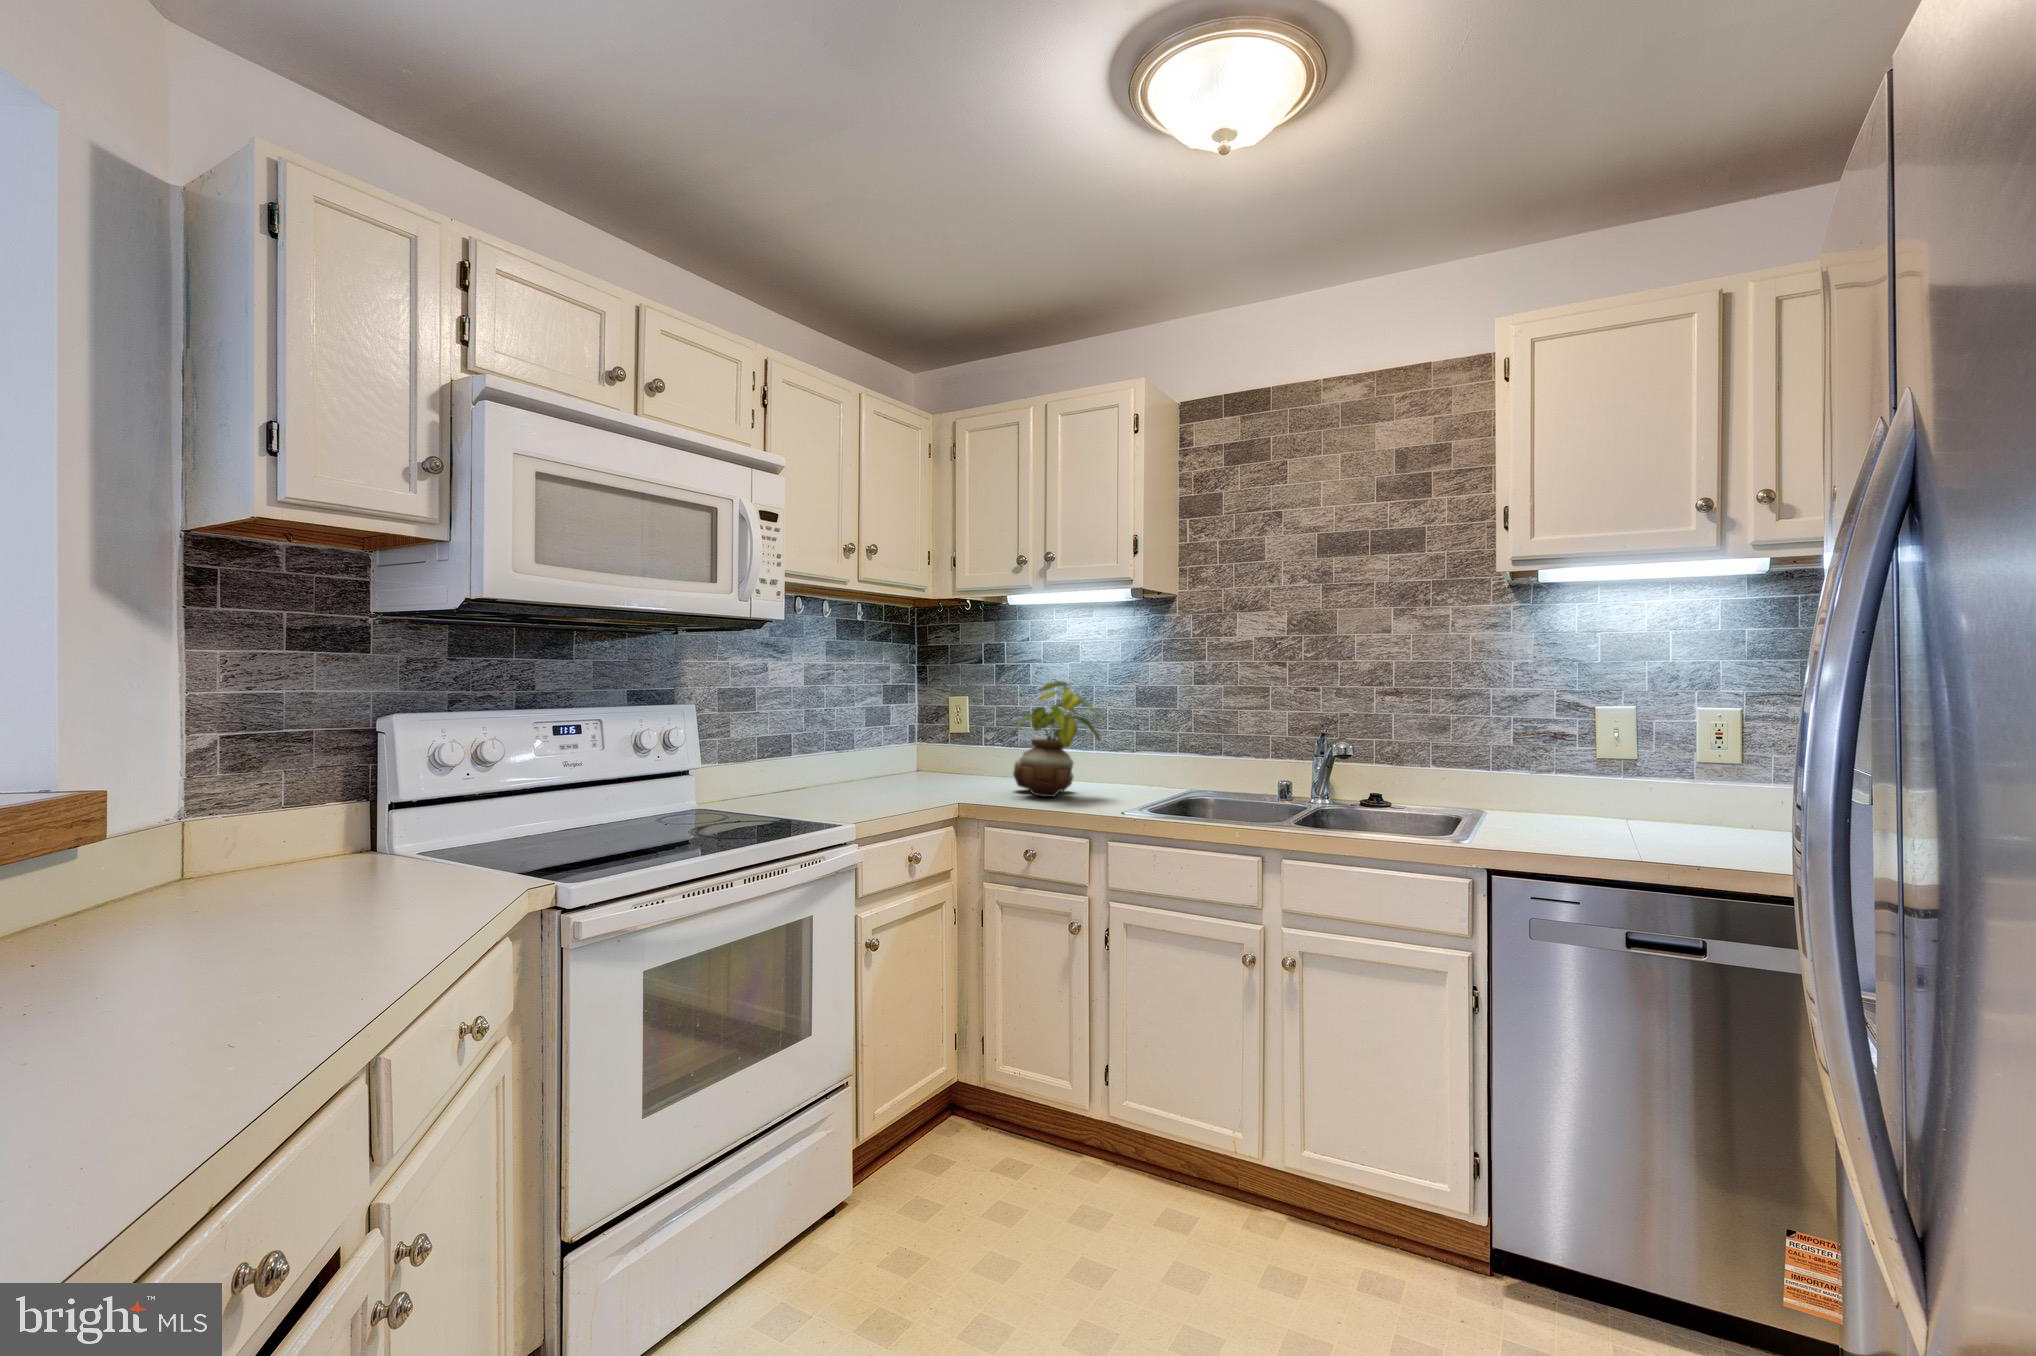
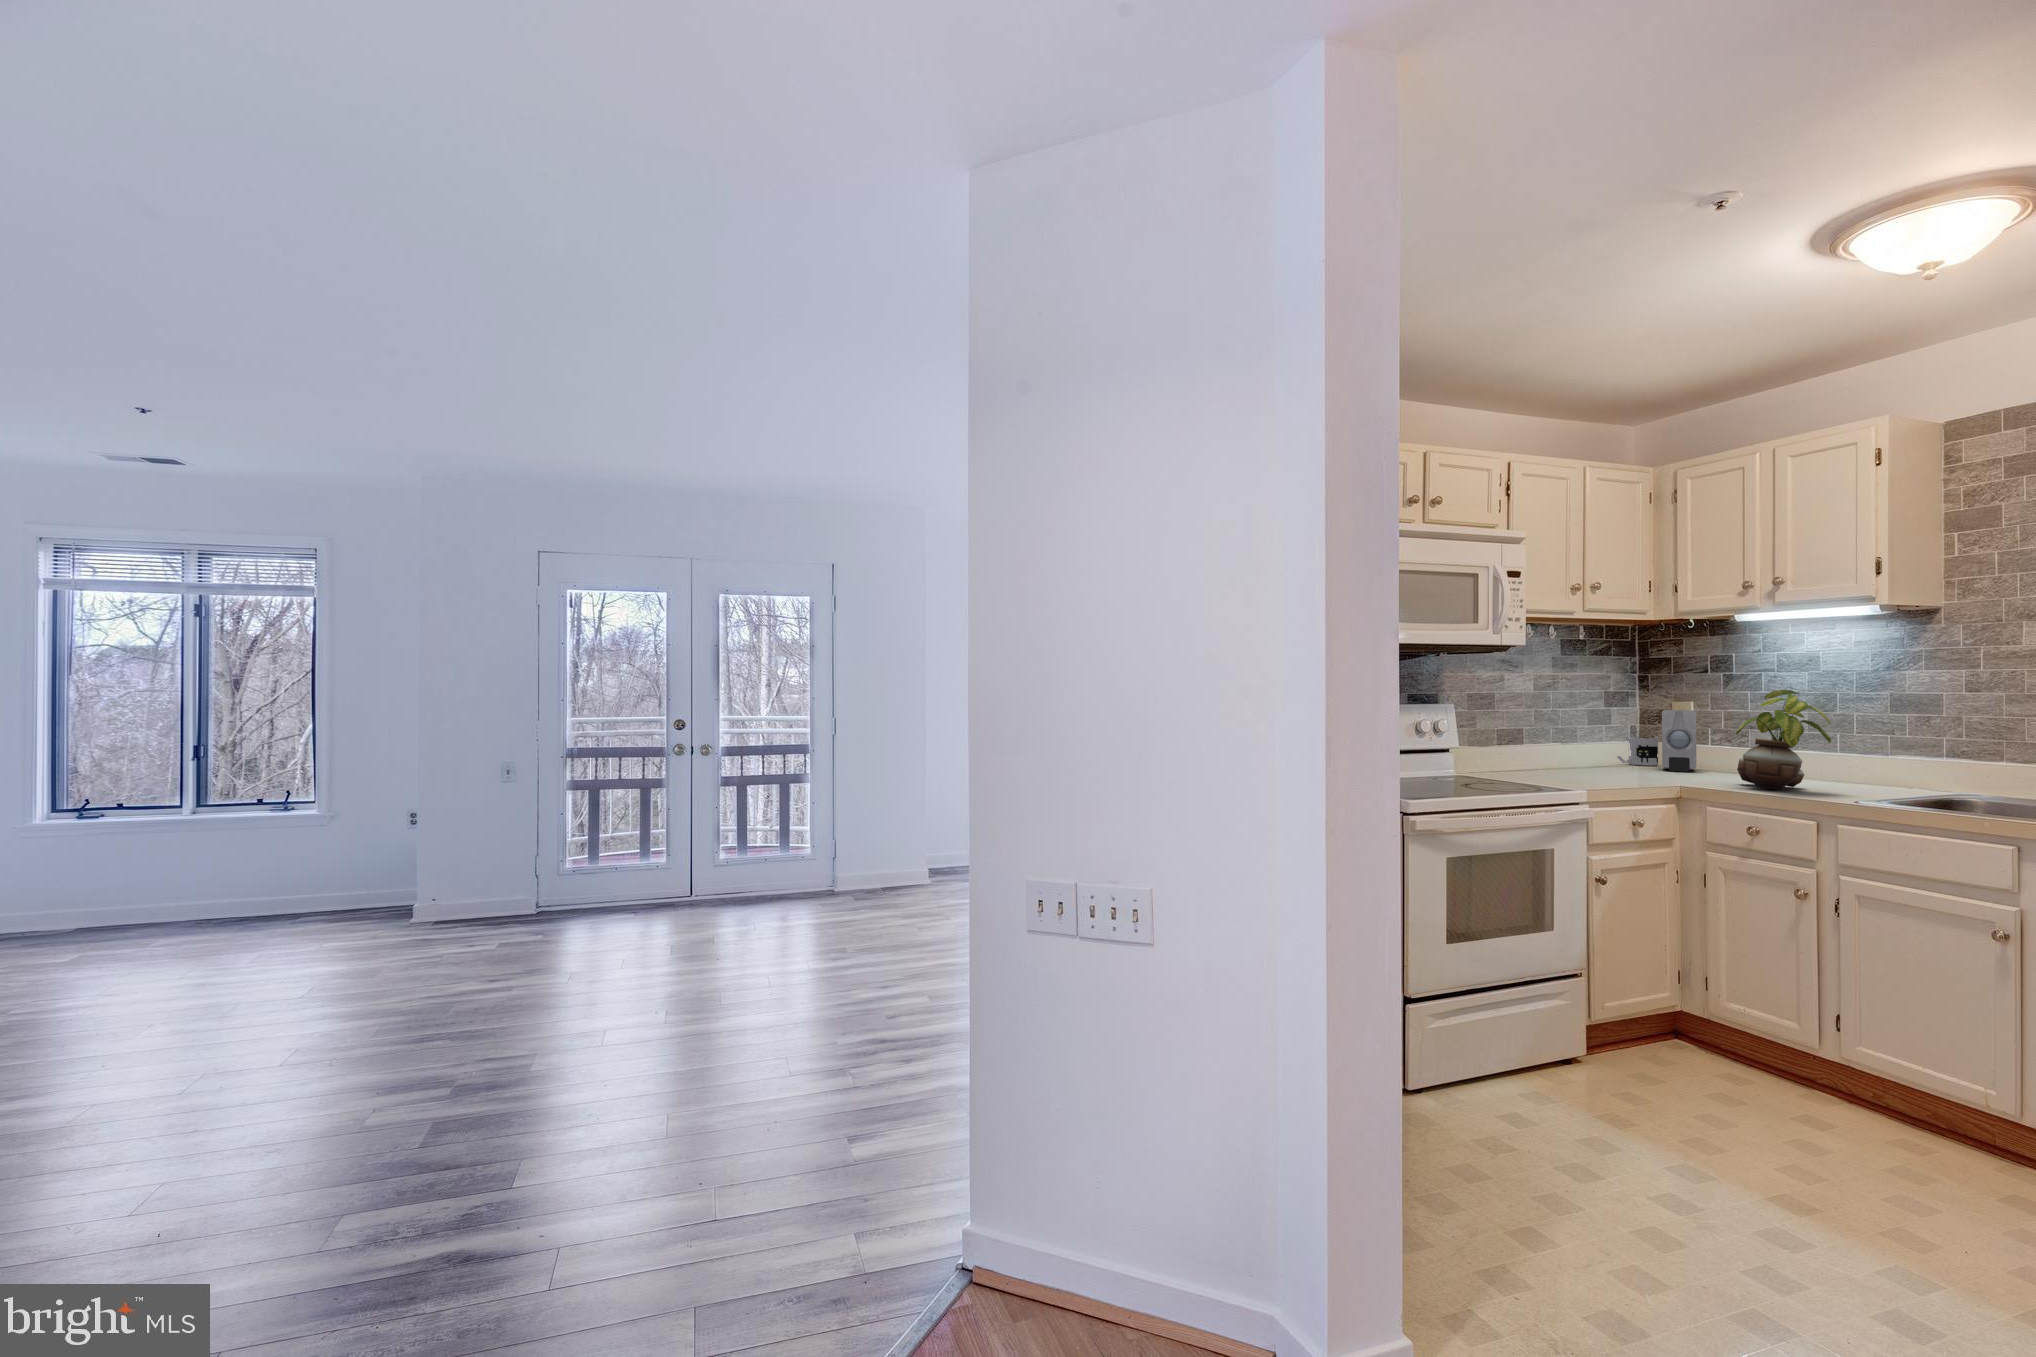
soap dispenser: none [939,704,972,775] -> present [1662,710,1696,772]
mug: none [895,734,935,768] -> present [1617,737,1658,766]

